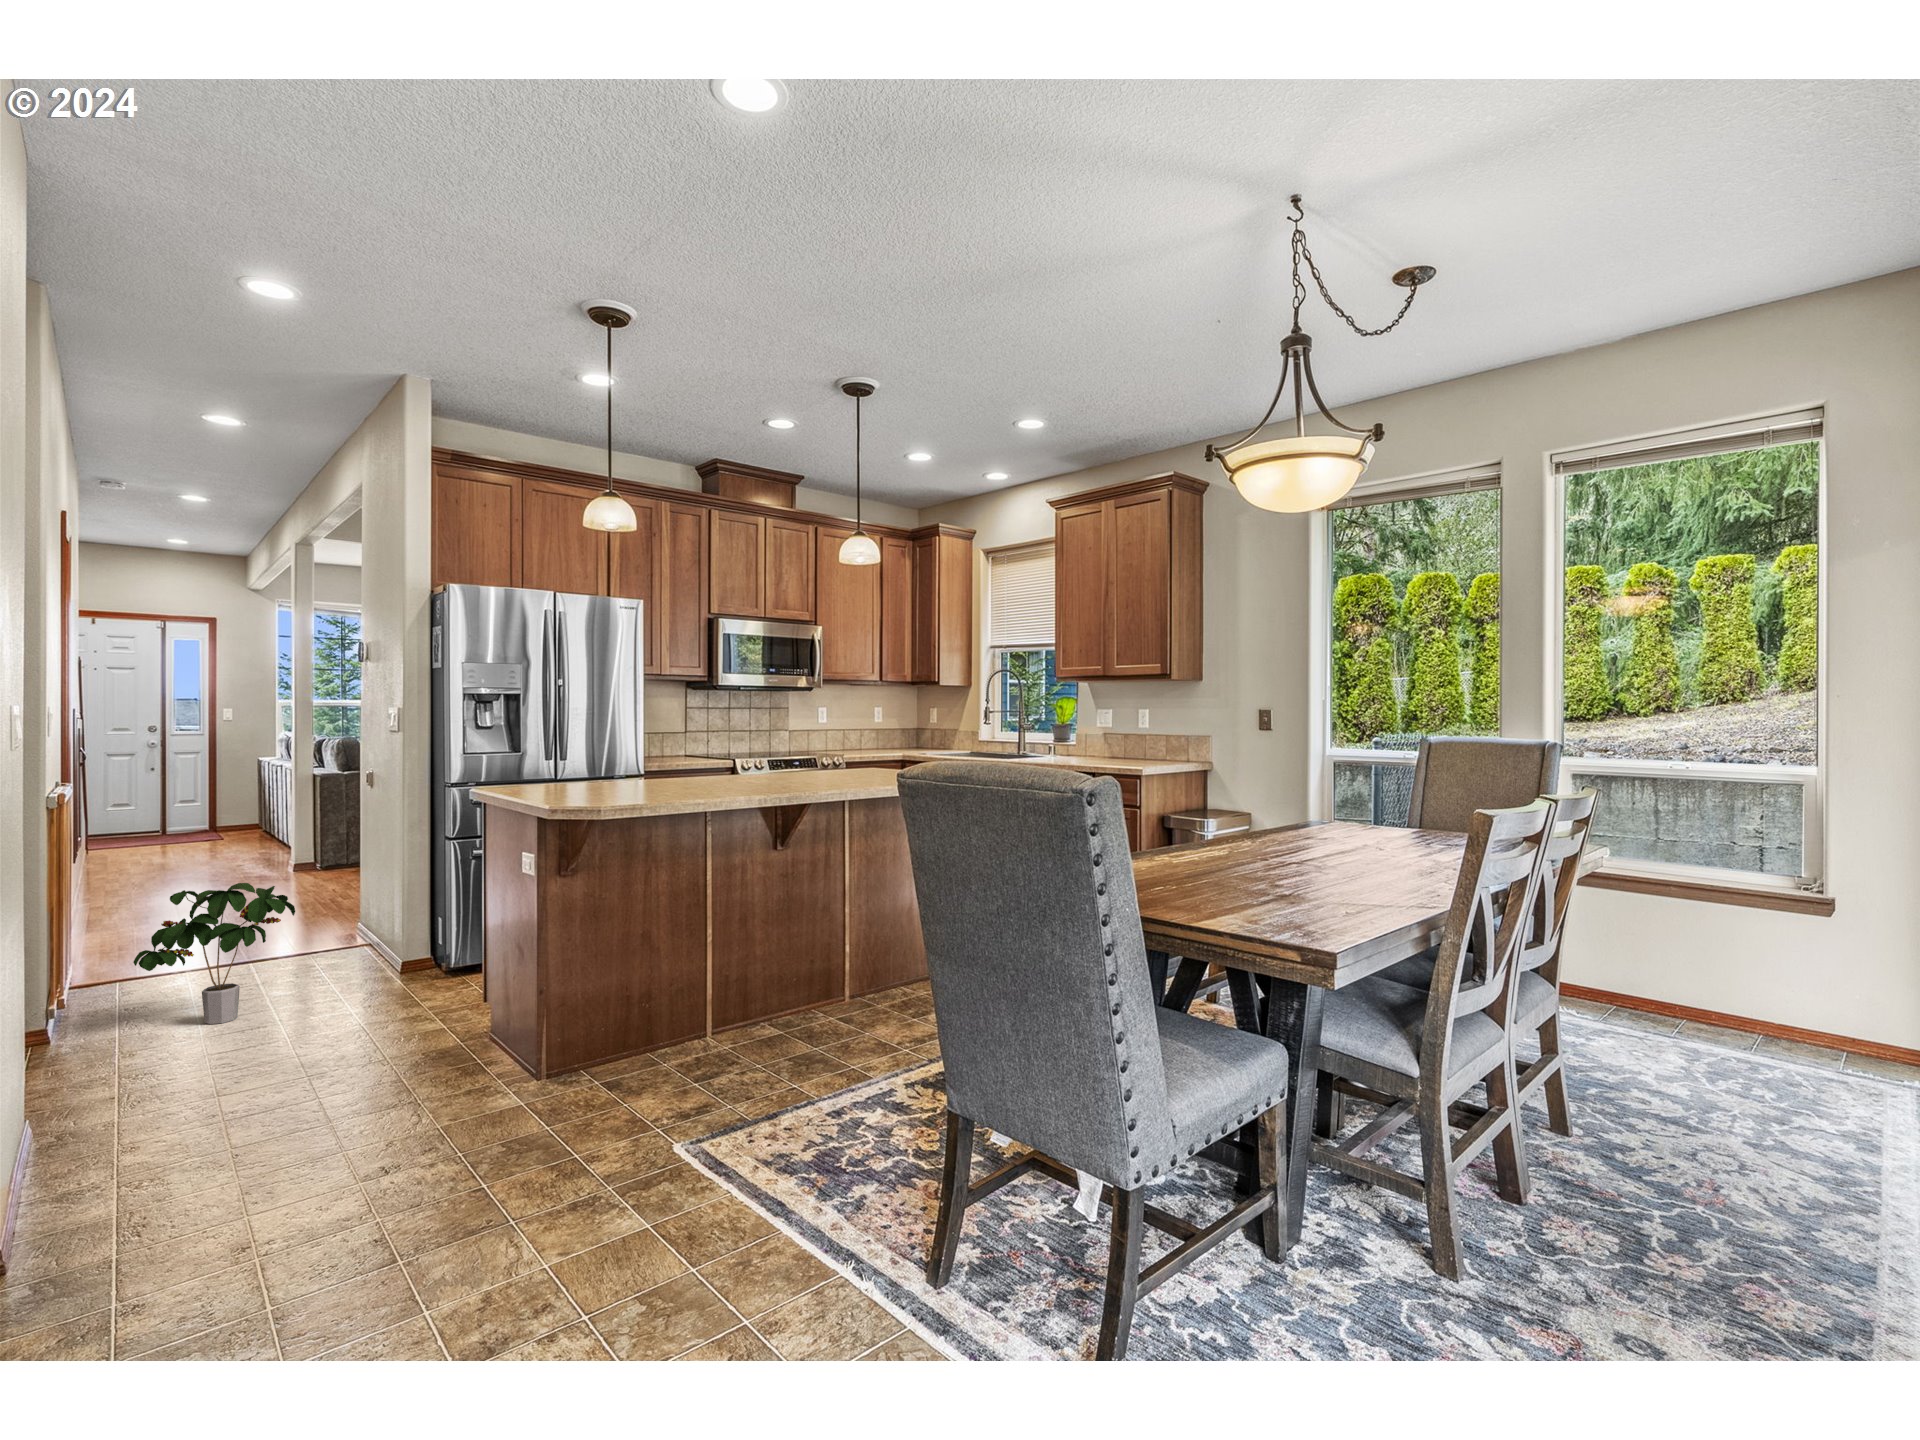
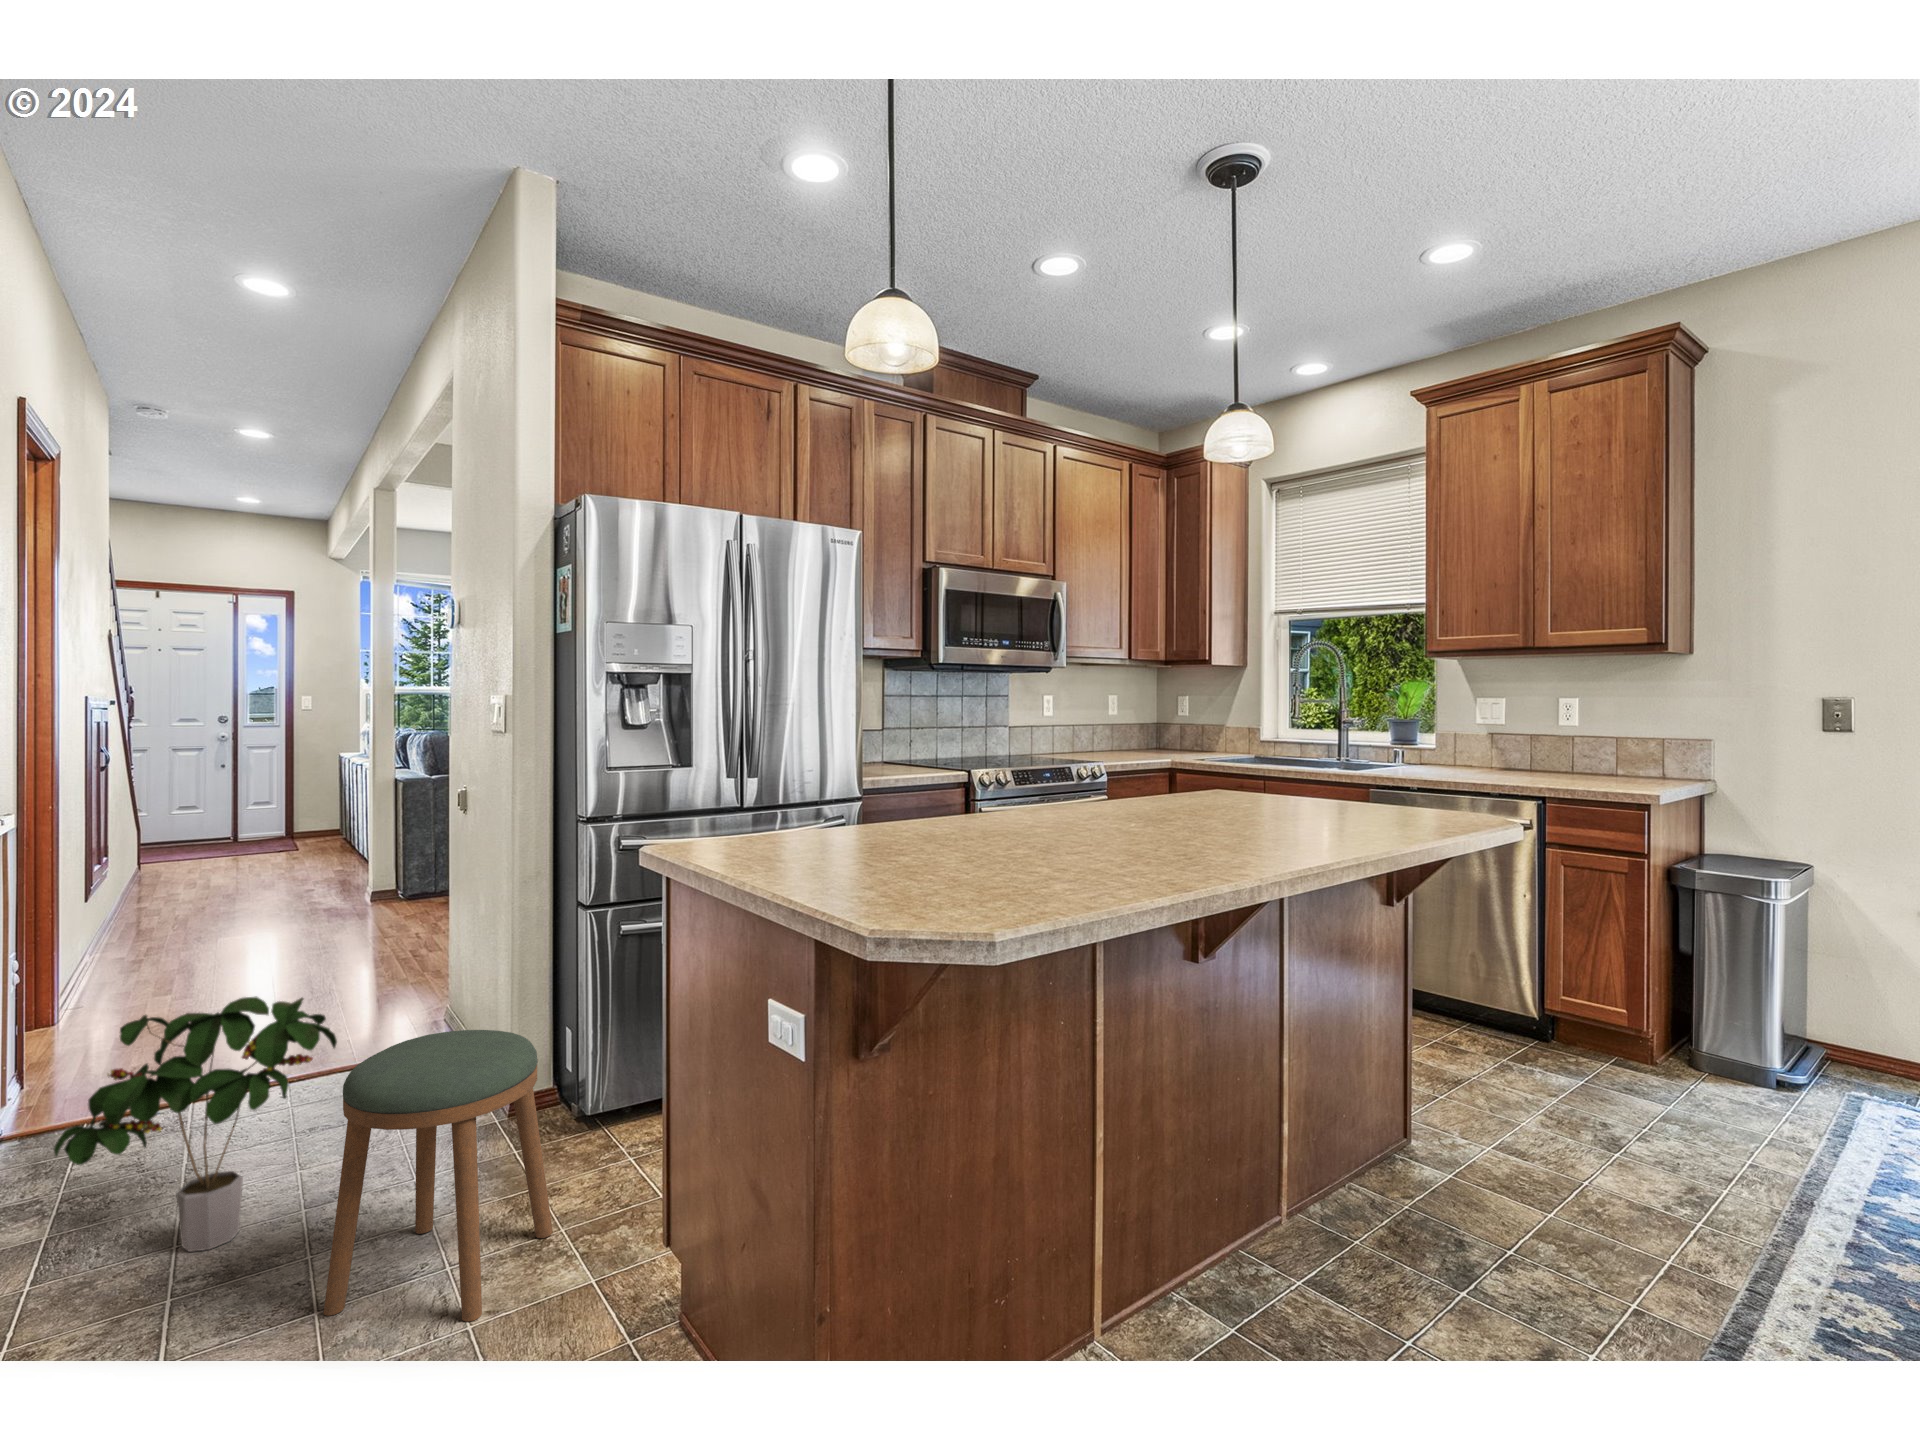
stool: none [294,898,426,1040] -> present [323,1030,553,1322]

